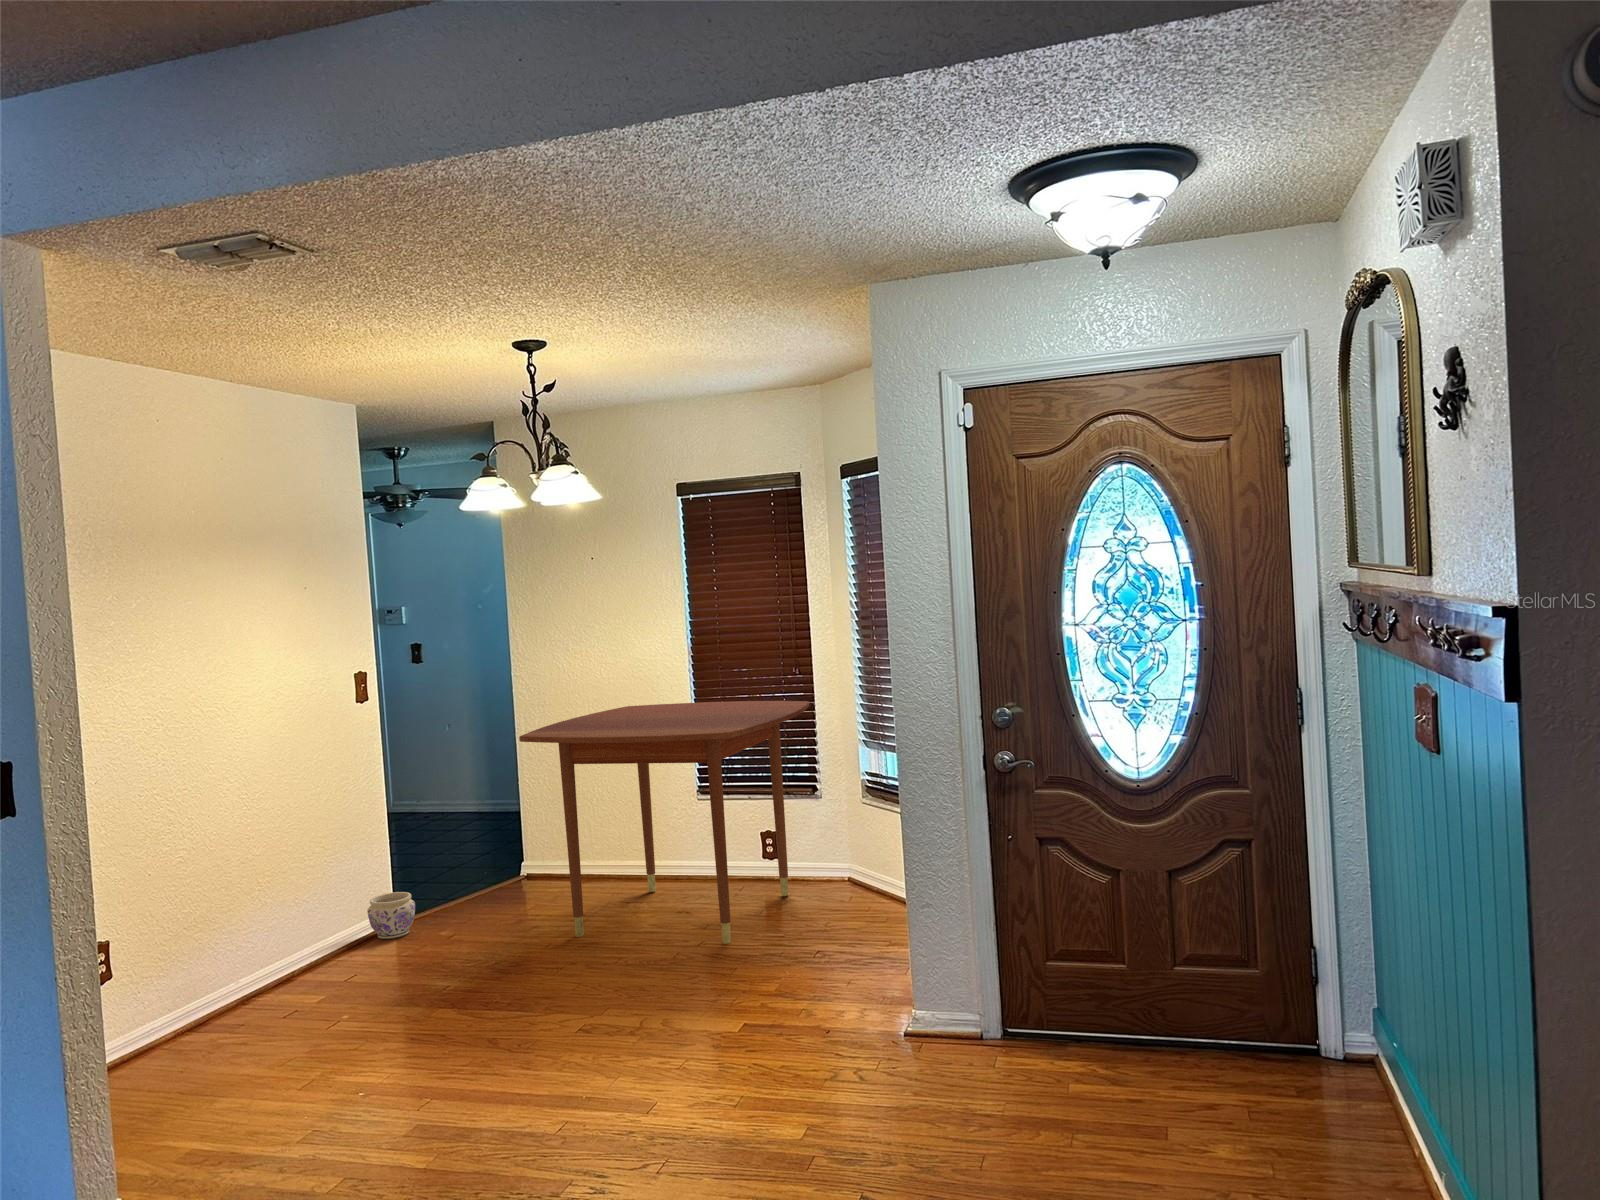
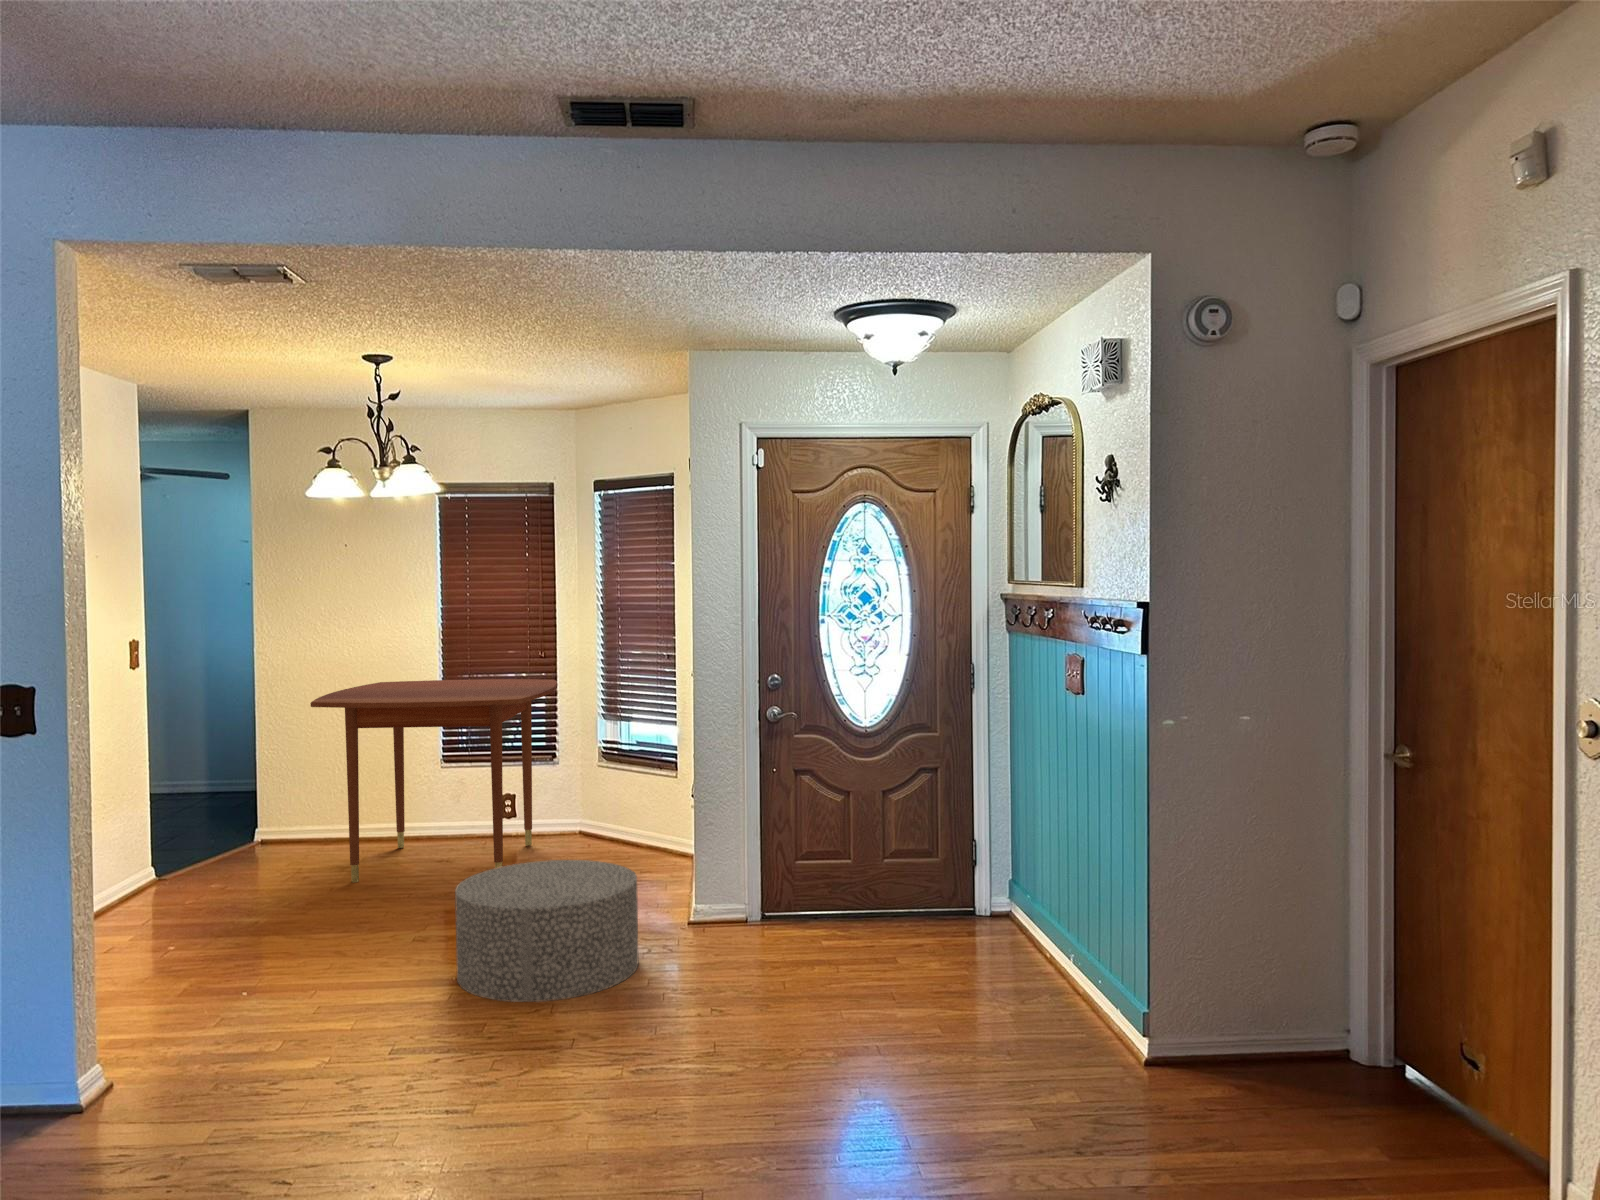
planter: present [367,892,415,940] -> none [131,851,180,895]
ottoman: none [583,944,817,1145] -> present [455,860,638,1002]

